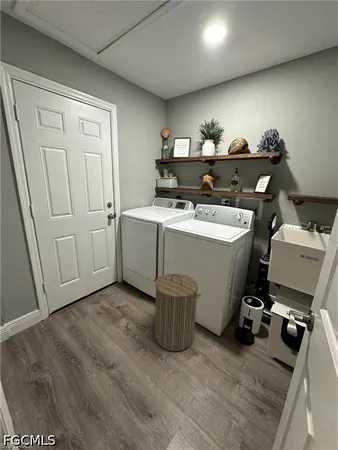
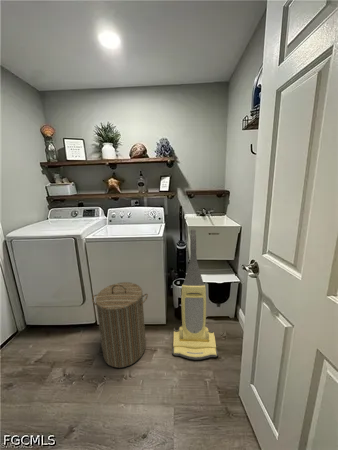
vacuum cleaner: none [212,242,272,405] -> present [172,229,218,360]

